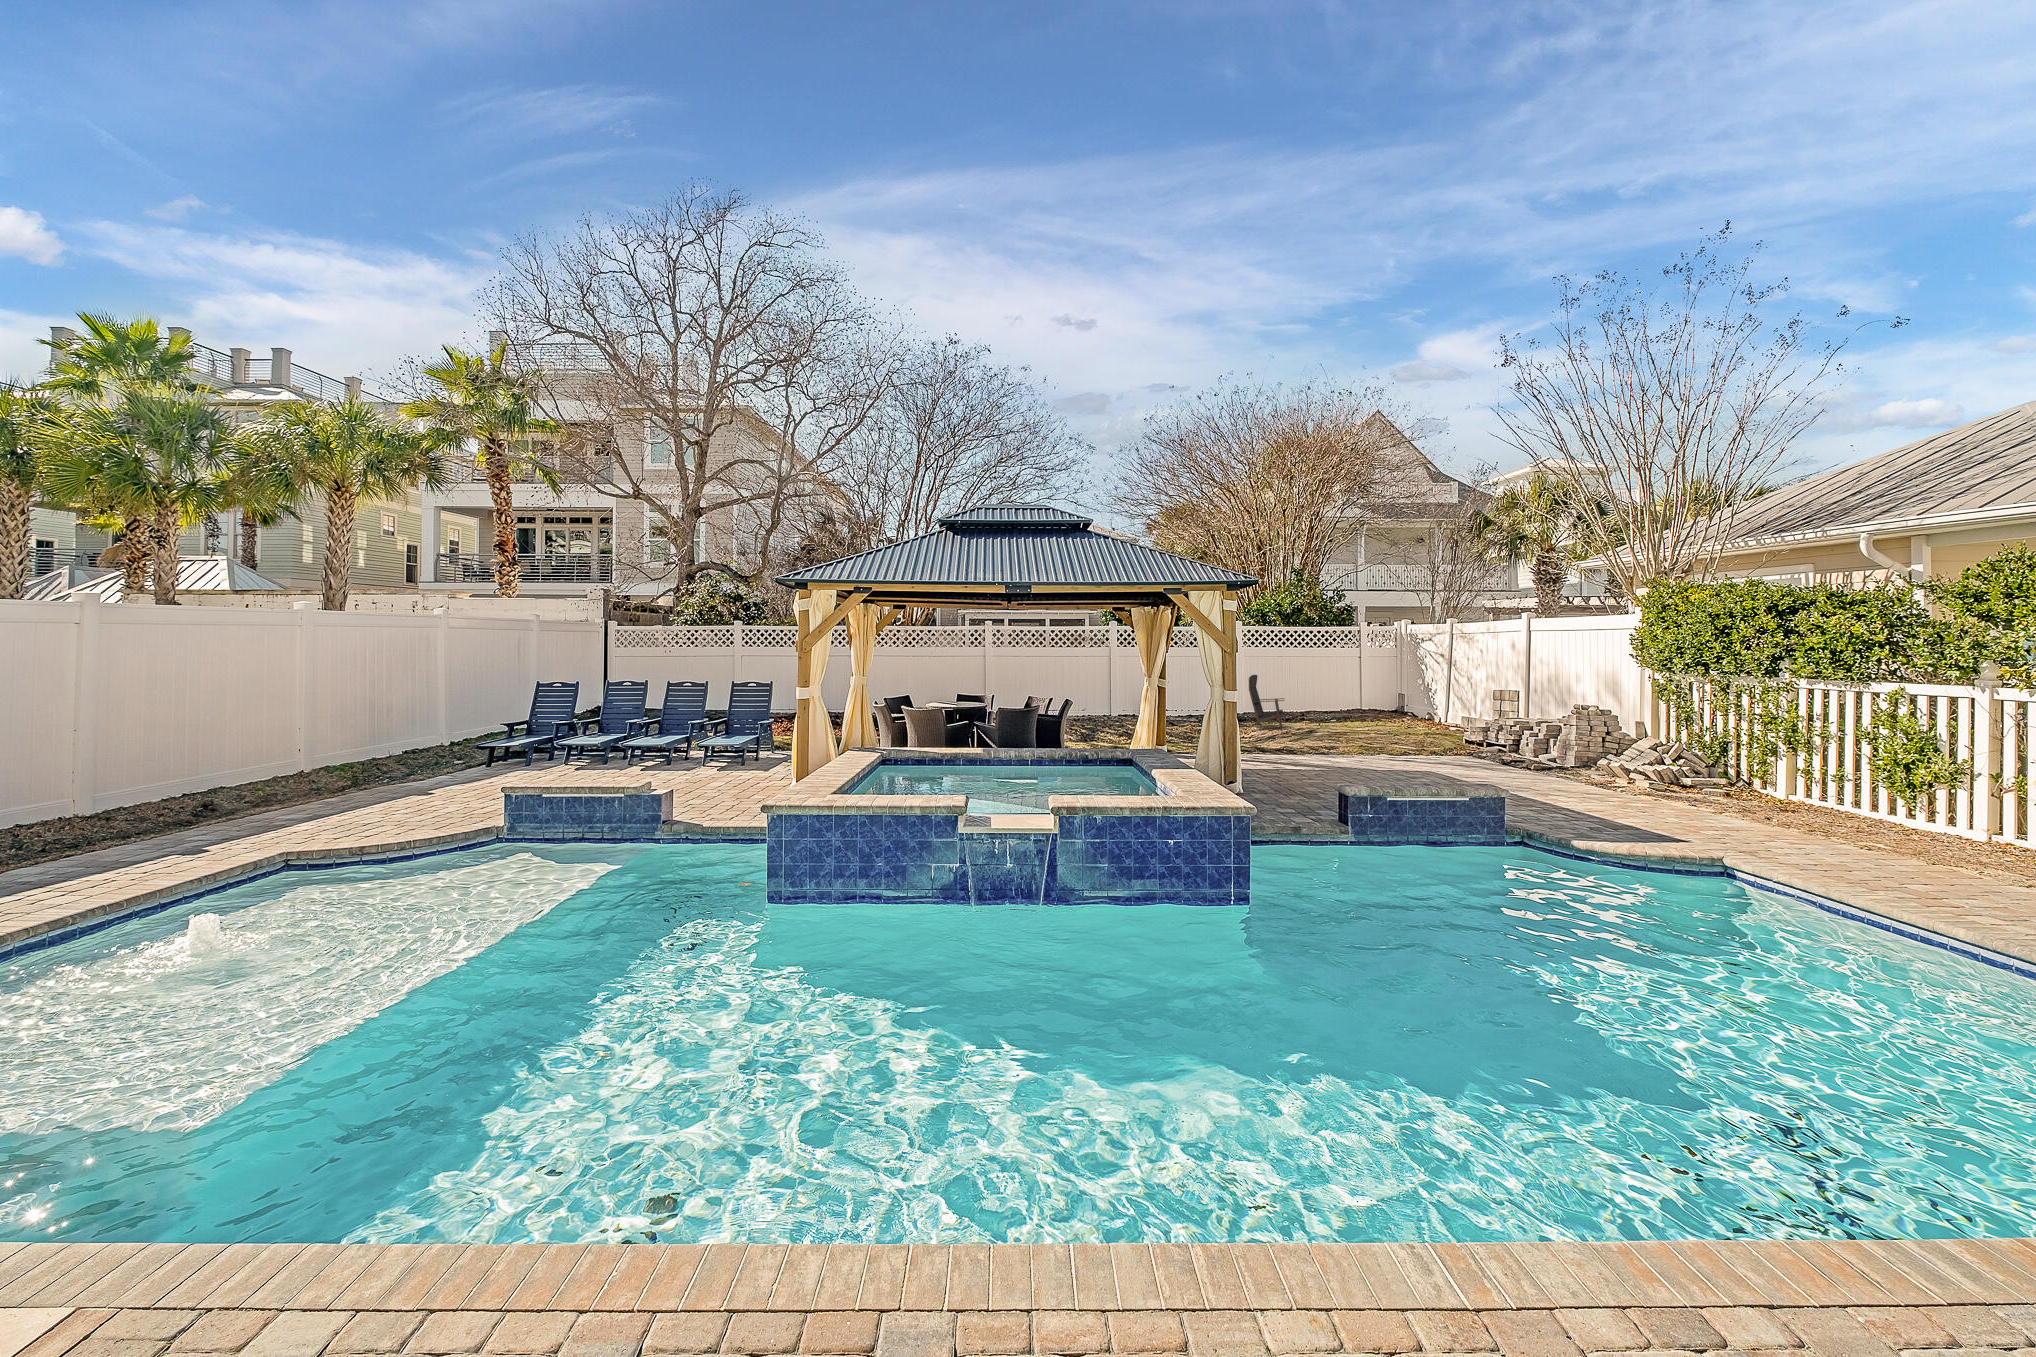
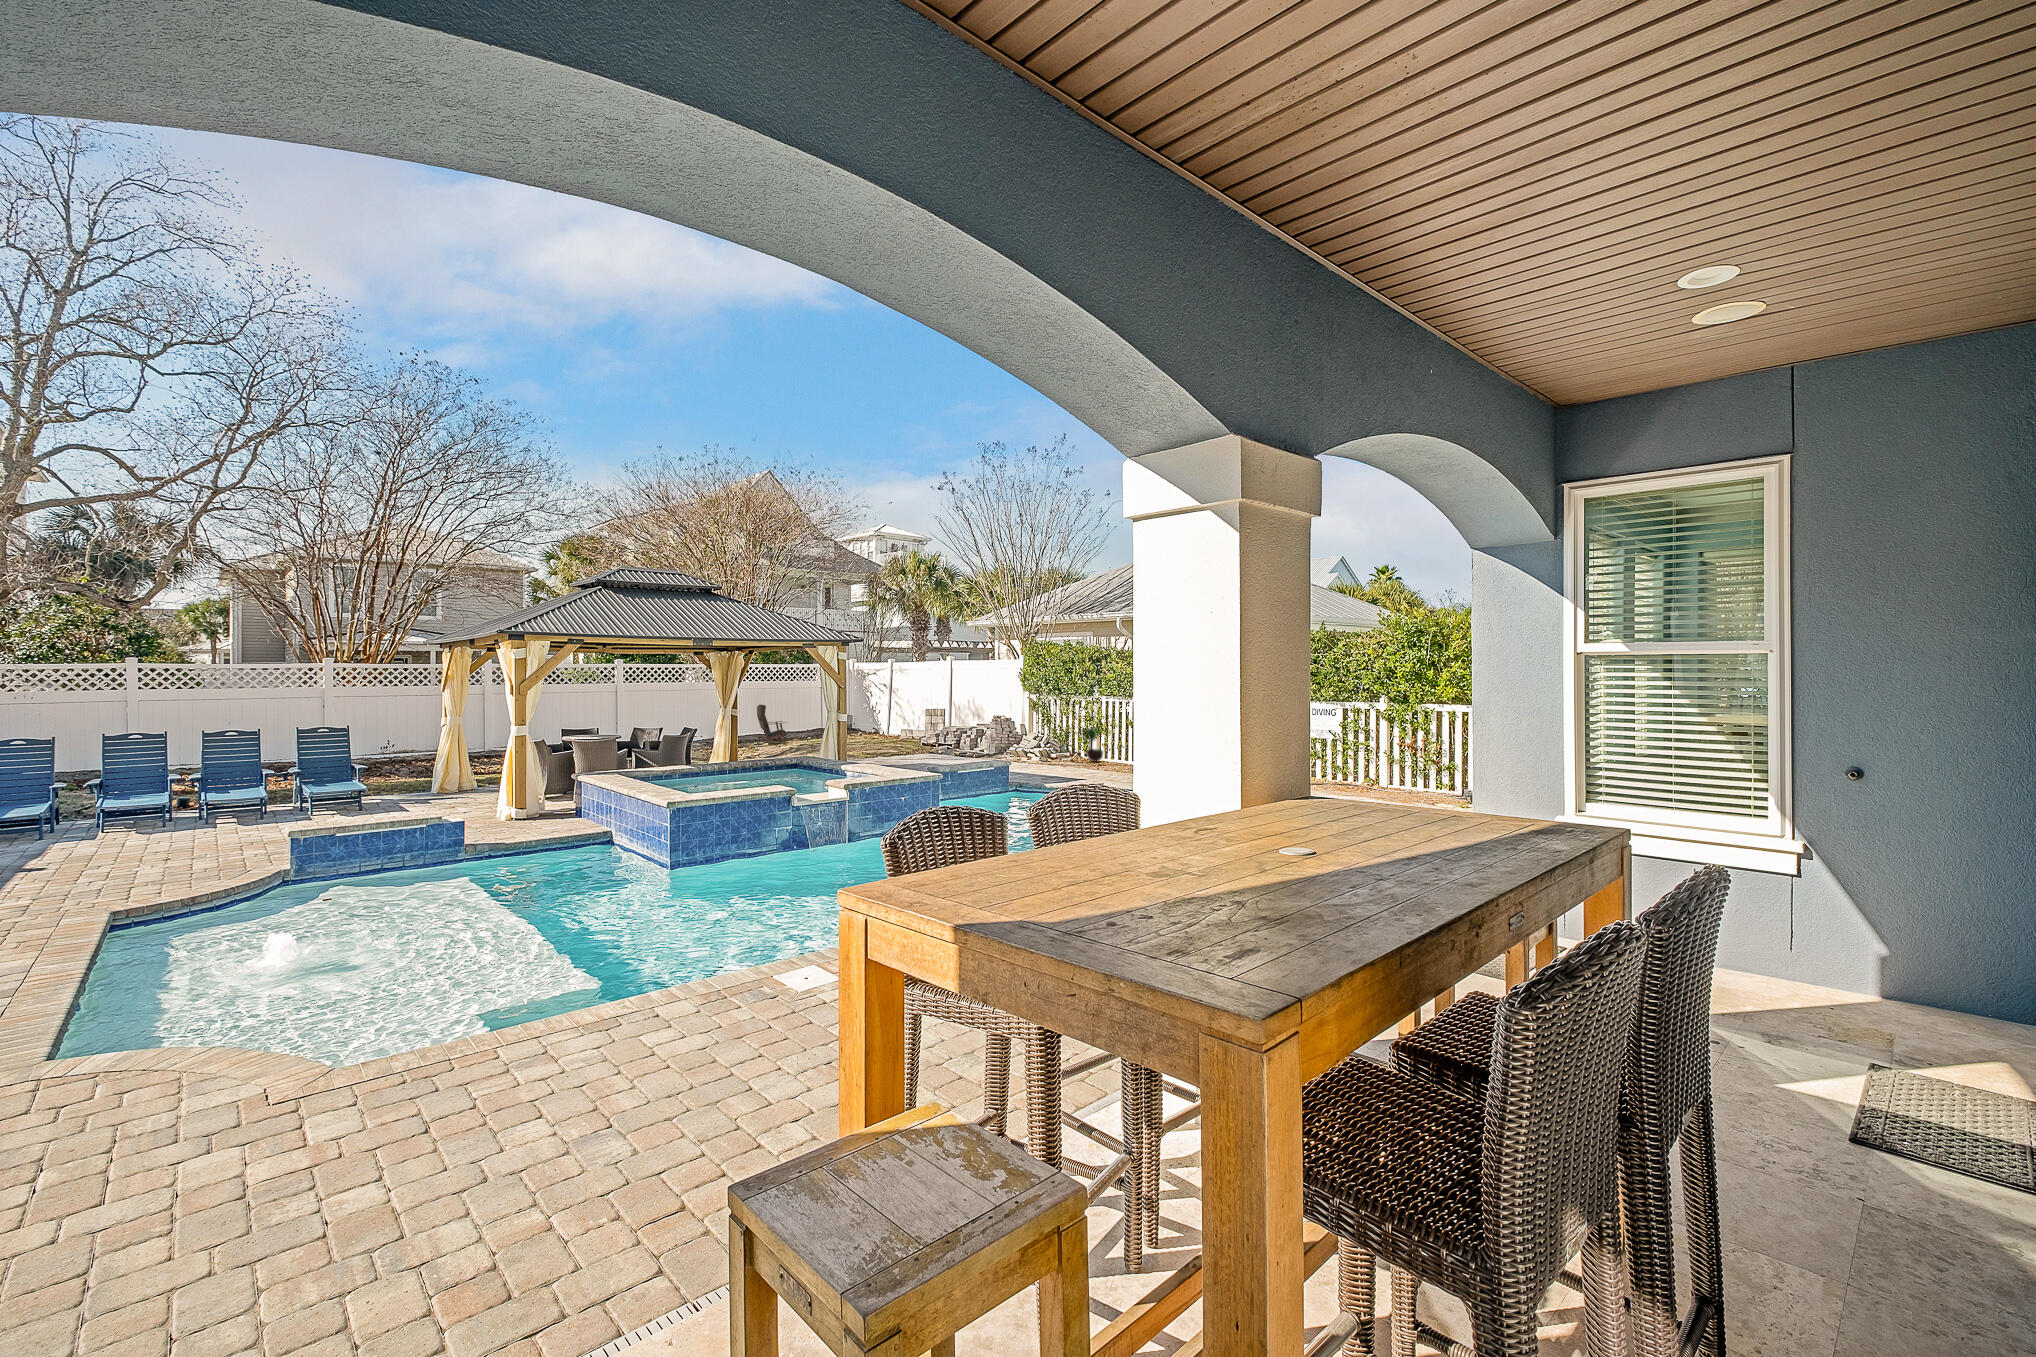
potted tree: none [1734,727,1797,805] -> present [1081,727,1103,762]

